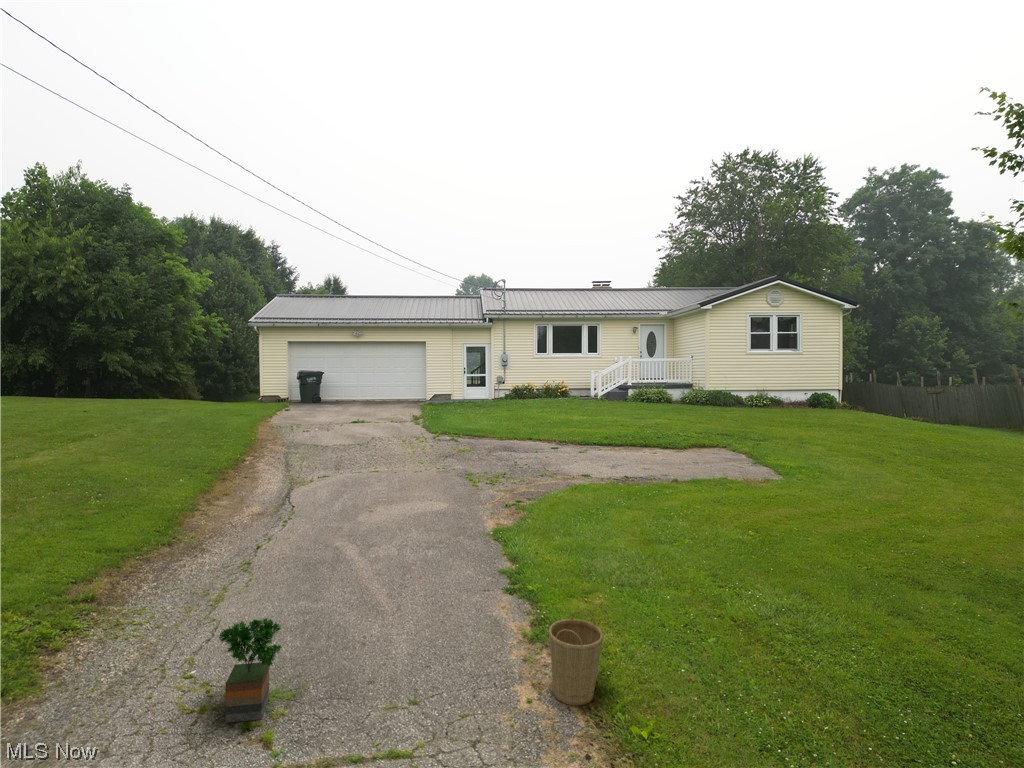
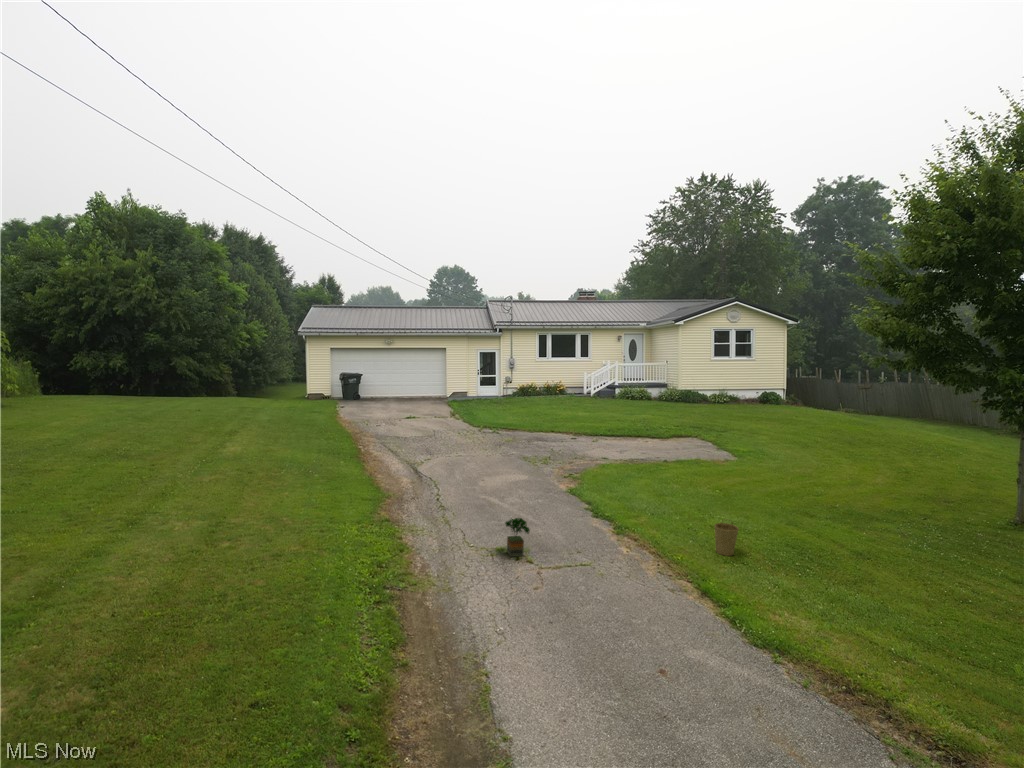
basket: present [549,611,603,705] -> present [715,523,739,556]

